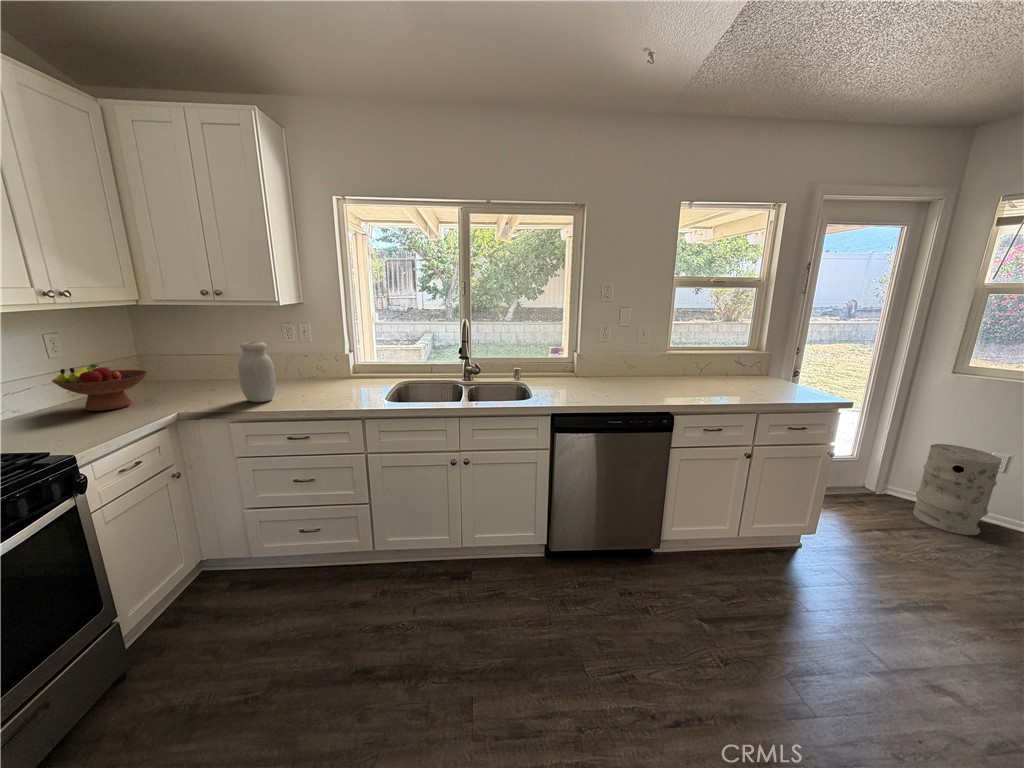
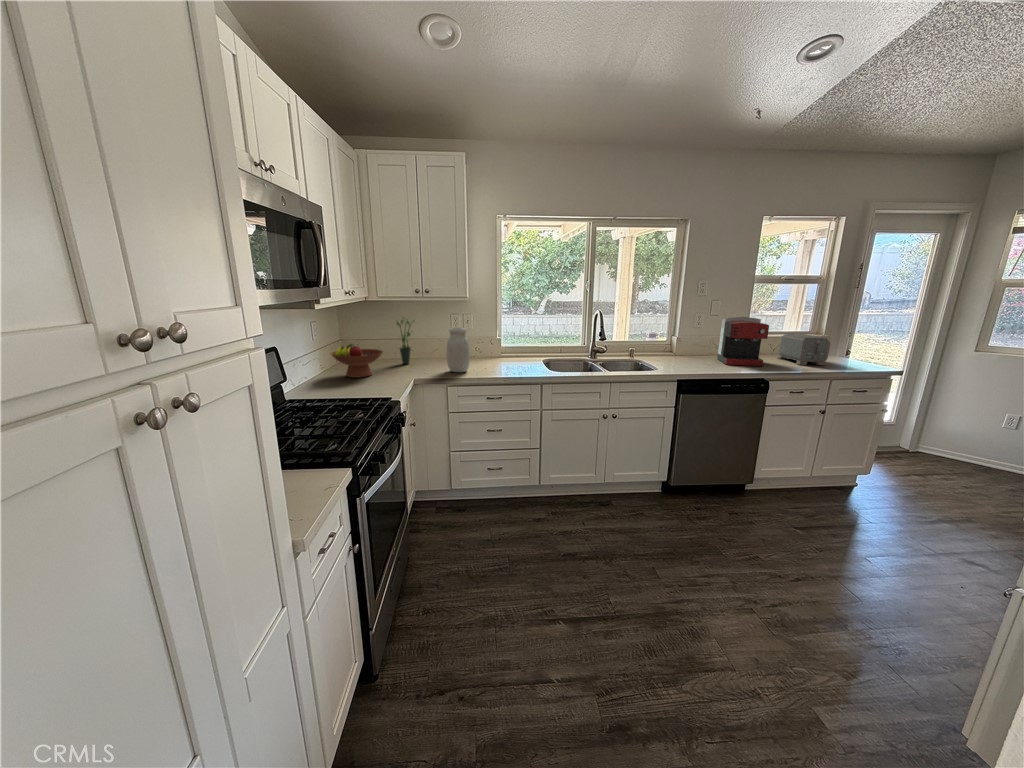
potted plant: none [194,326,228,388] -> present [397,319,411,364]
coffee maker: none [628,329,681,394] -> present [717,317,769,366]
toaster: none [704,351,762,393] -> present [777,334,830,365]
trash can: present [913,444,1002,535] -> none [943,408,1016,478]

